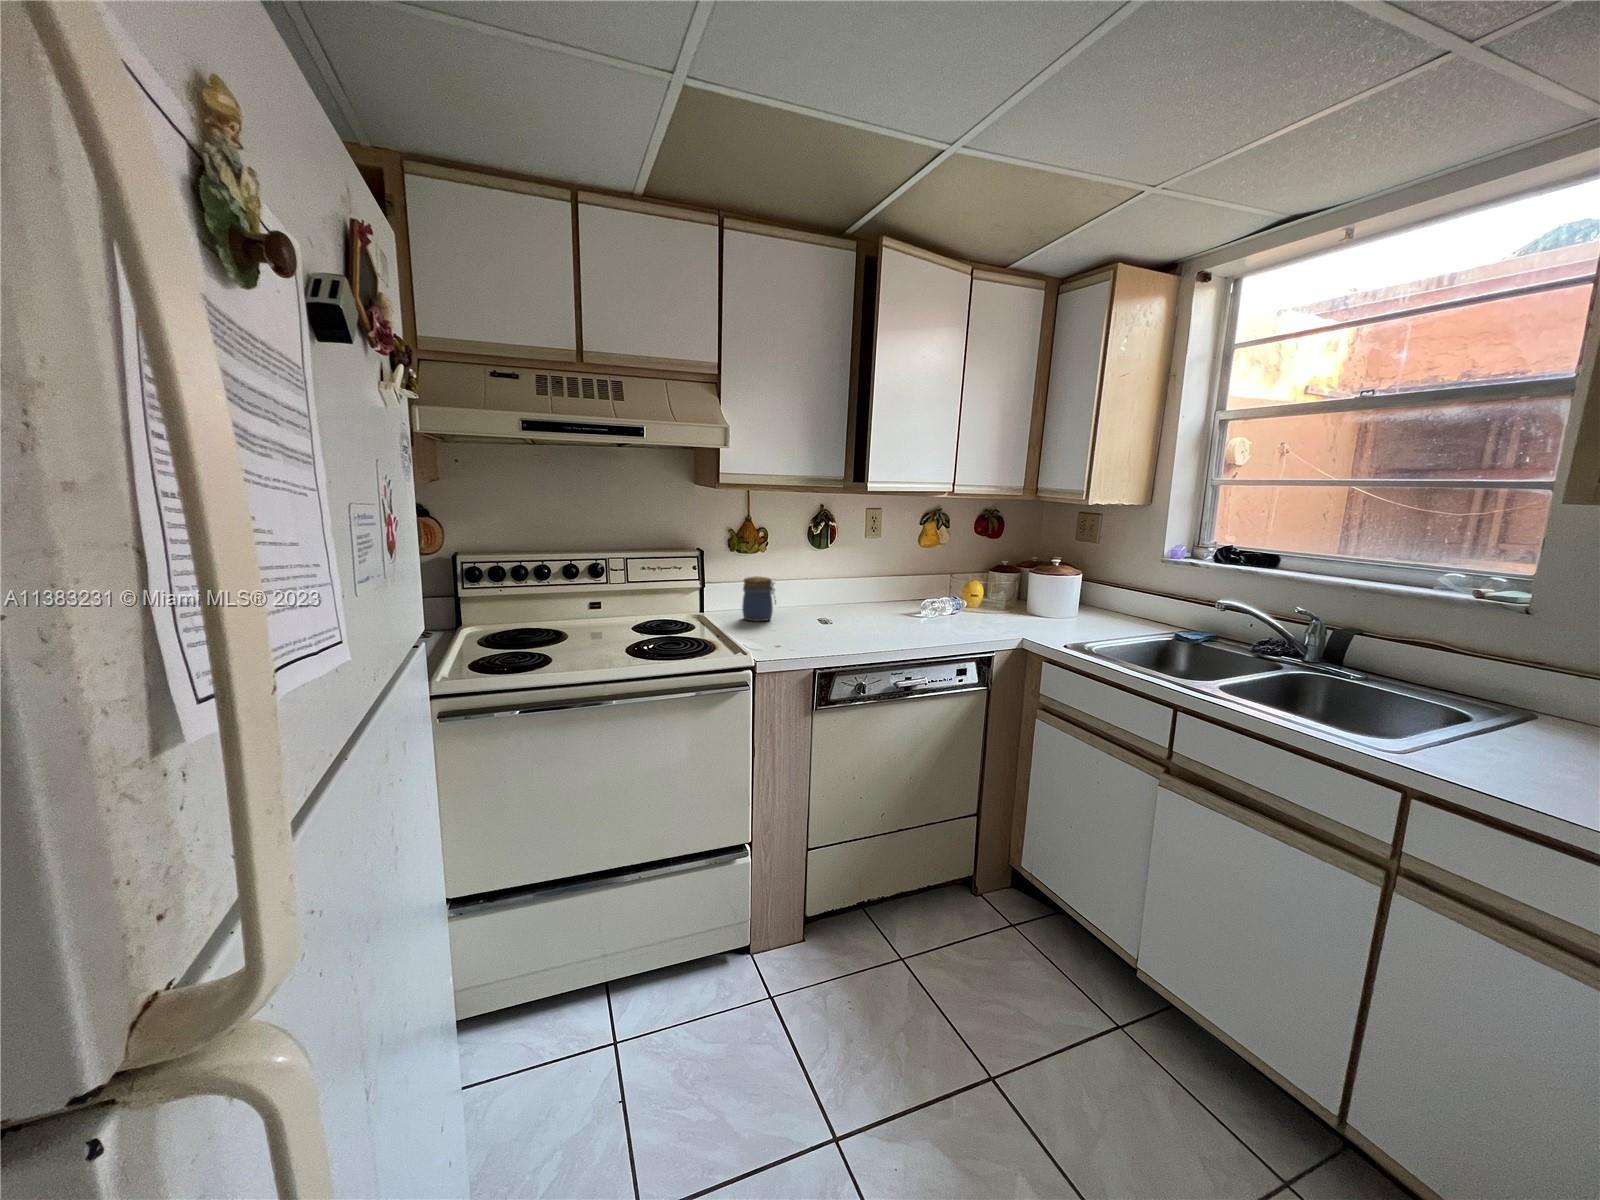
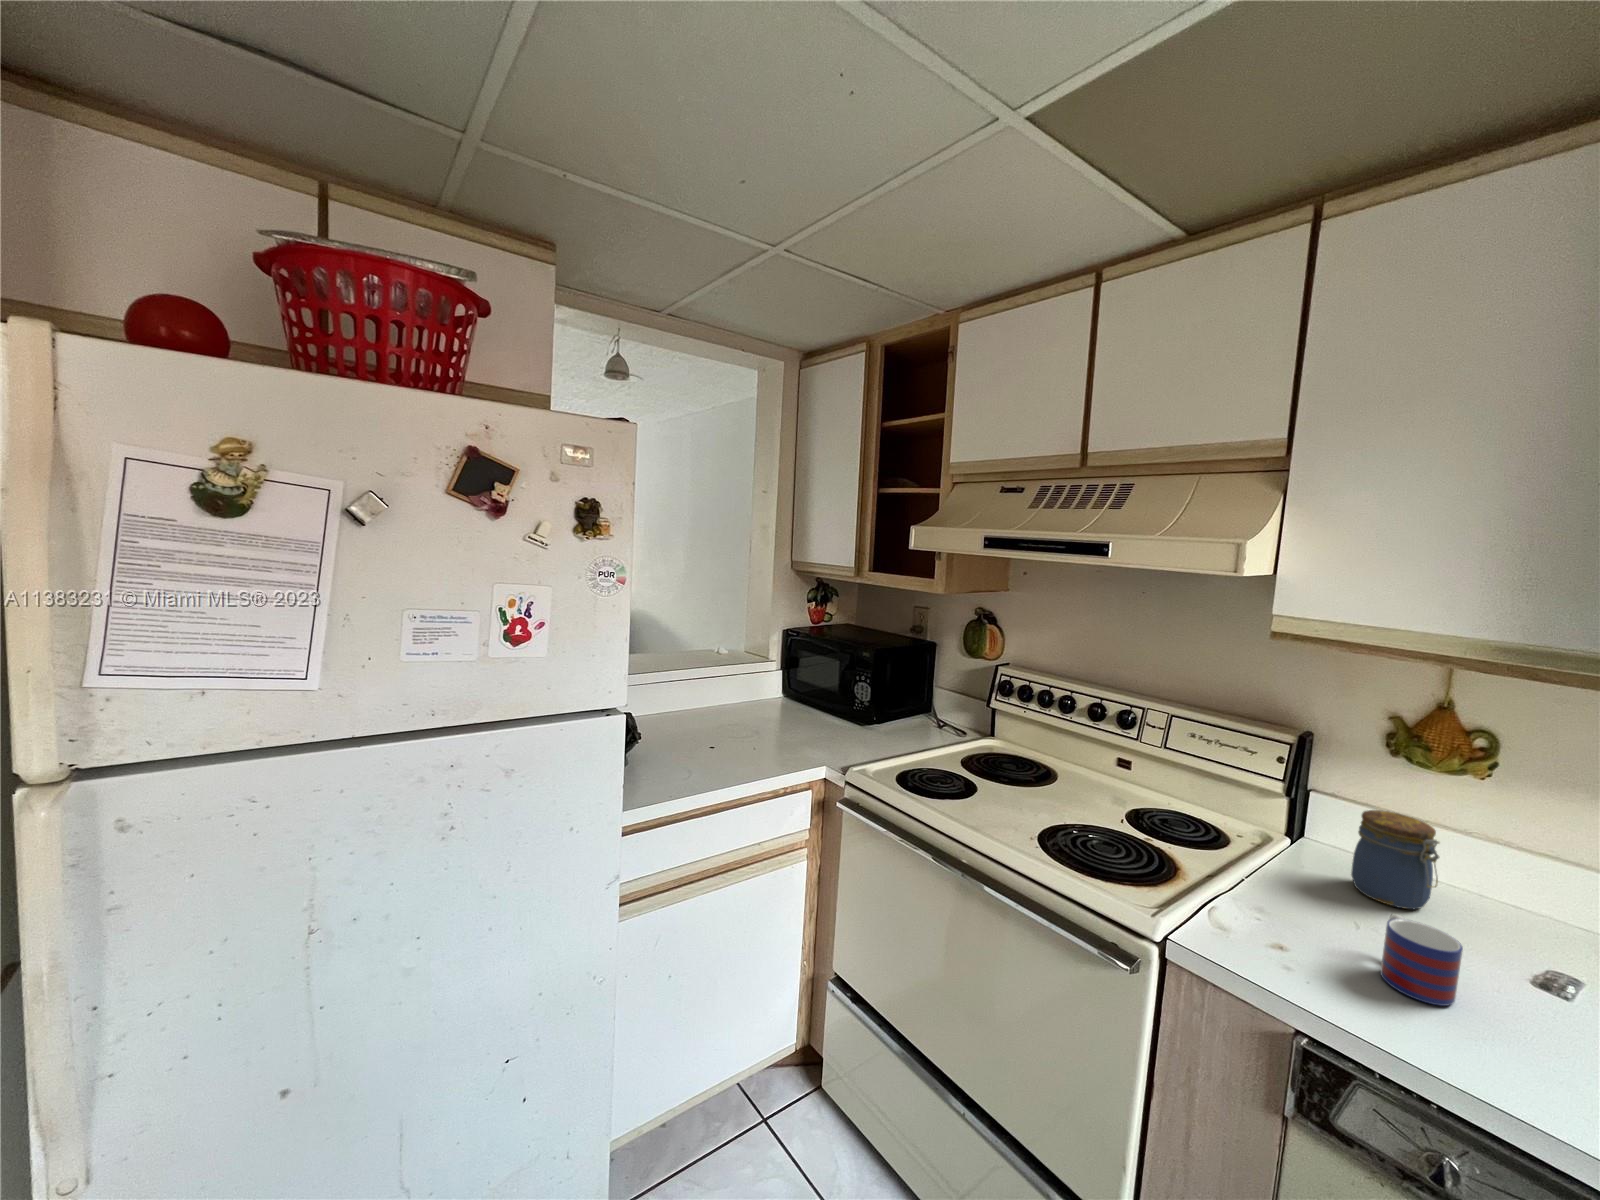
mug: none [792,610,825,640] -> present [1380,914,1463,1006]

